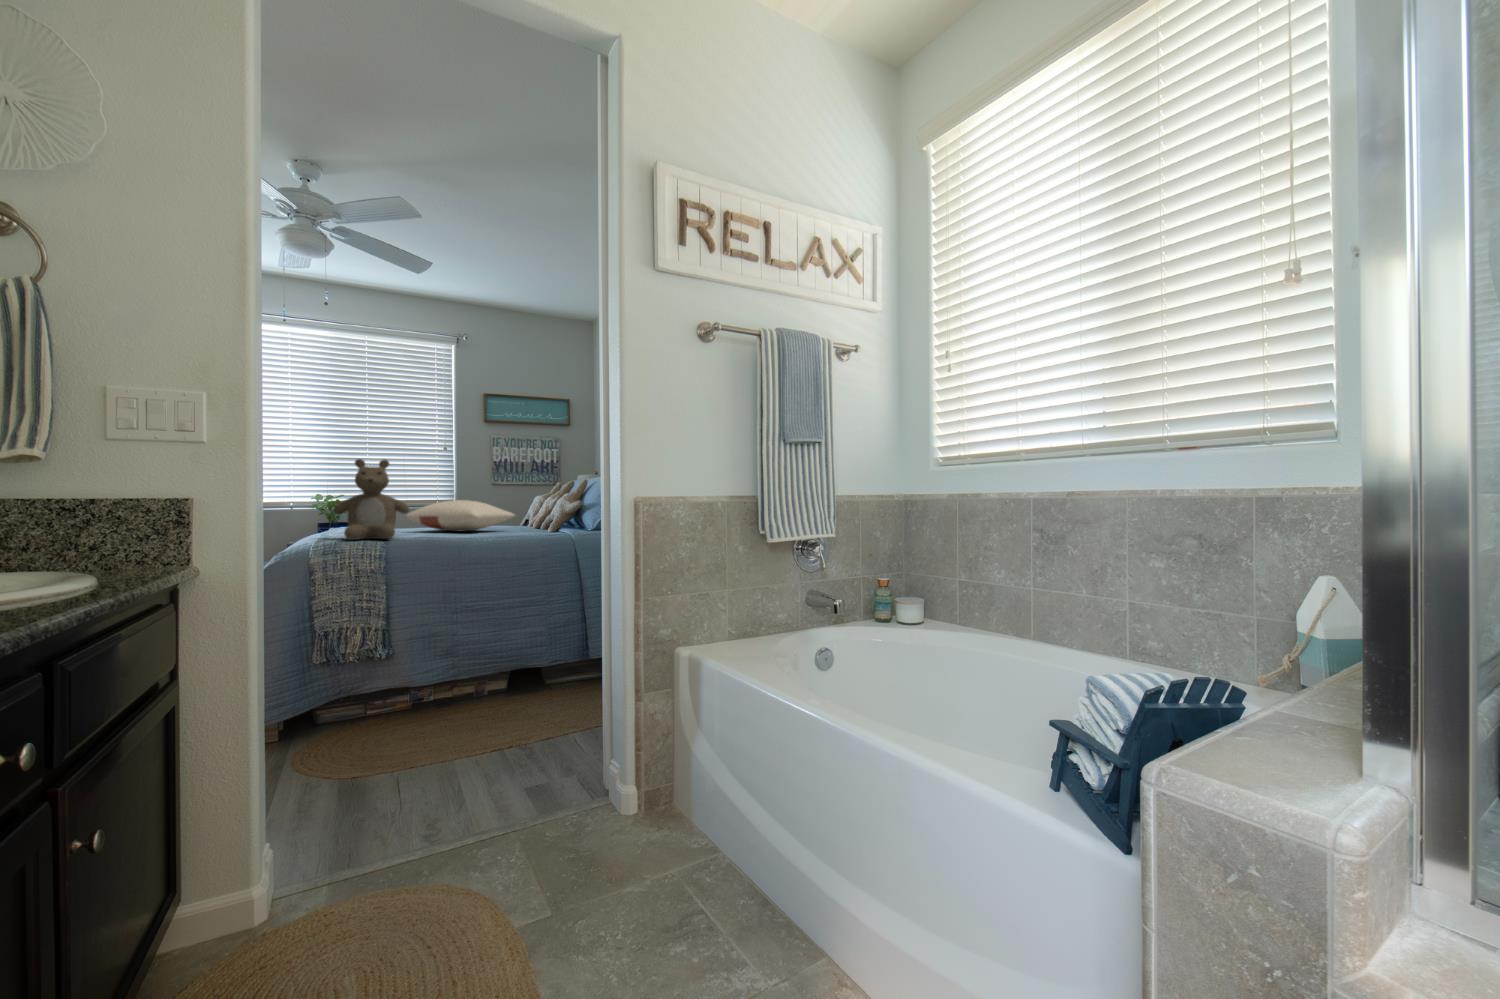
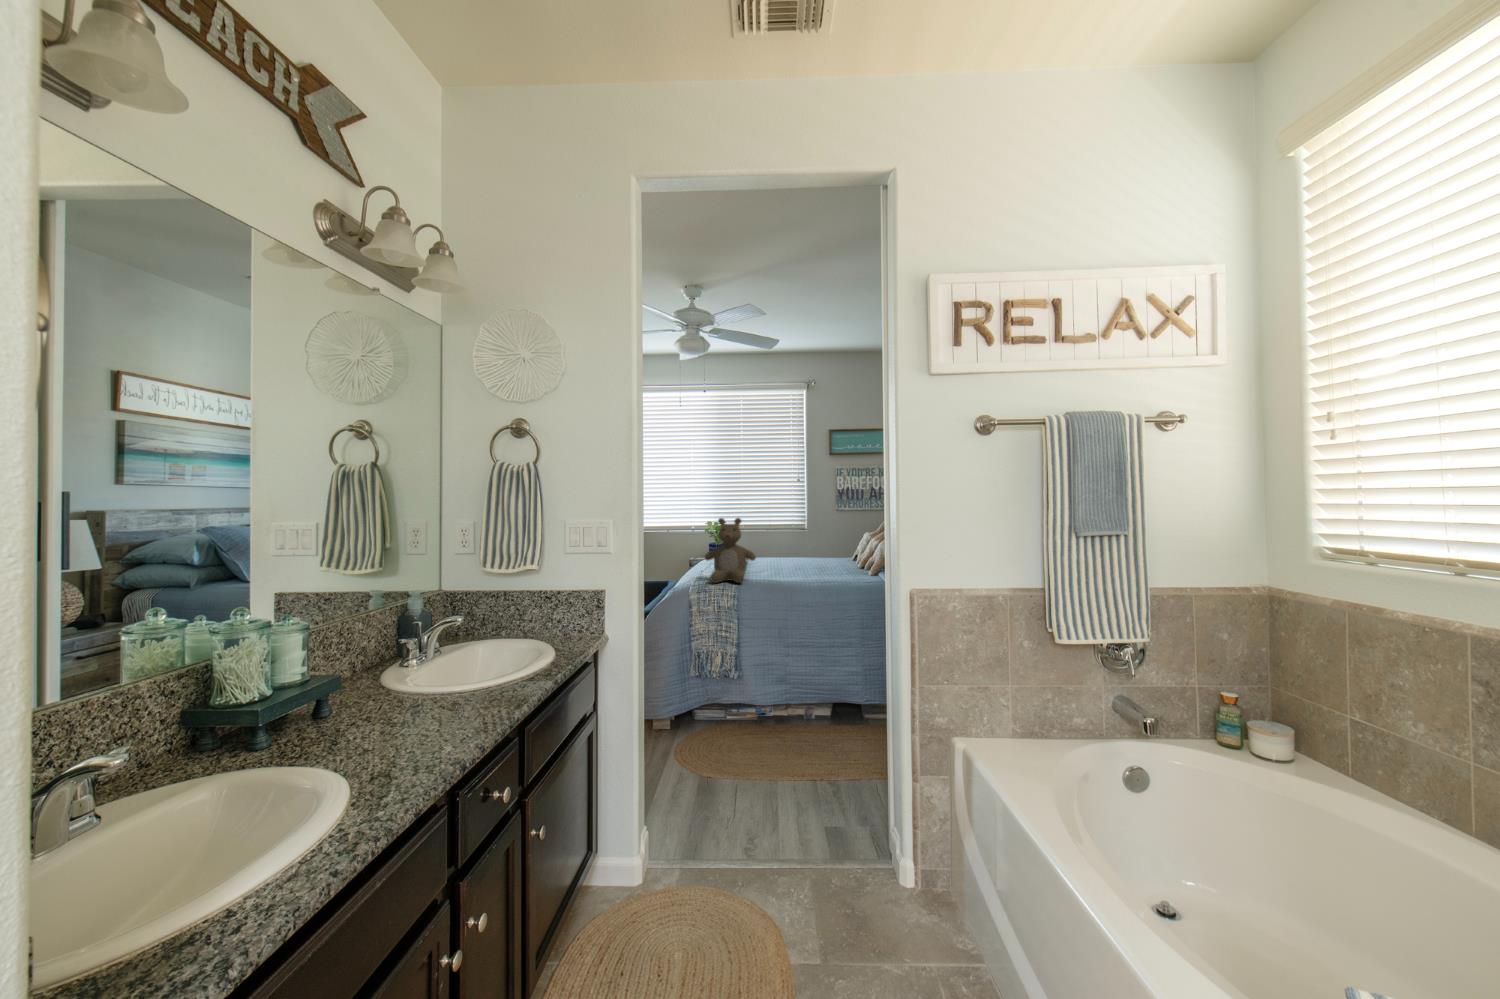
pillow: present [406,500,515,531] -> none [760,540,845,566]

